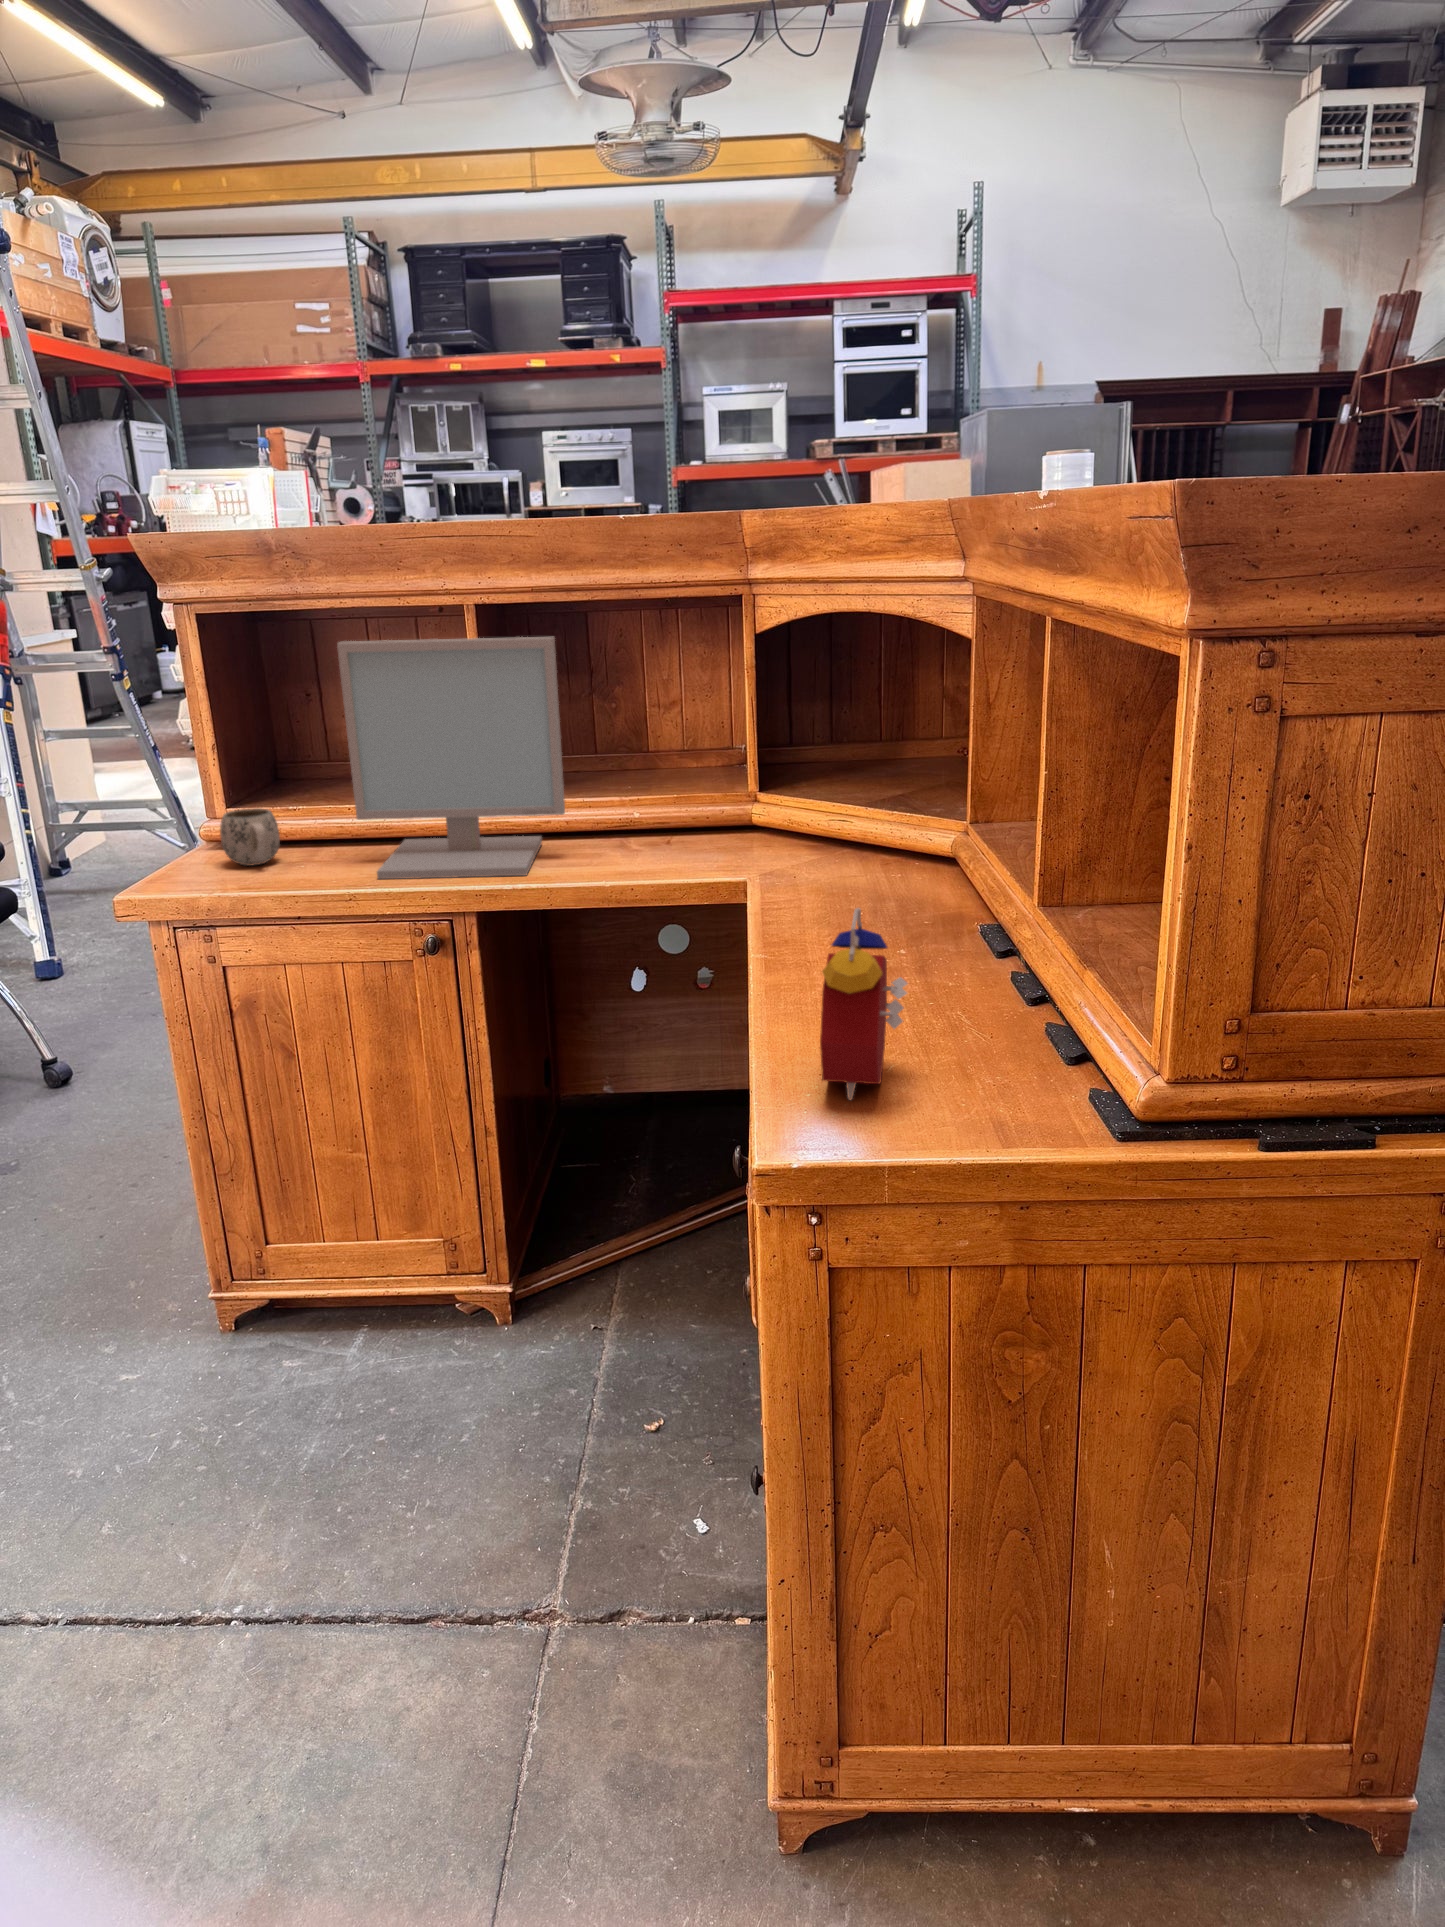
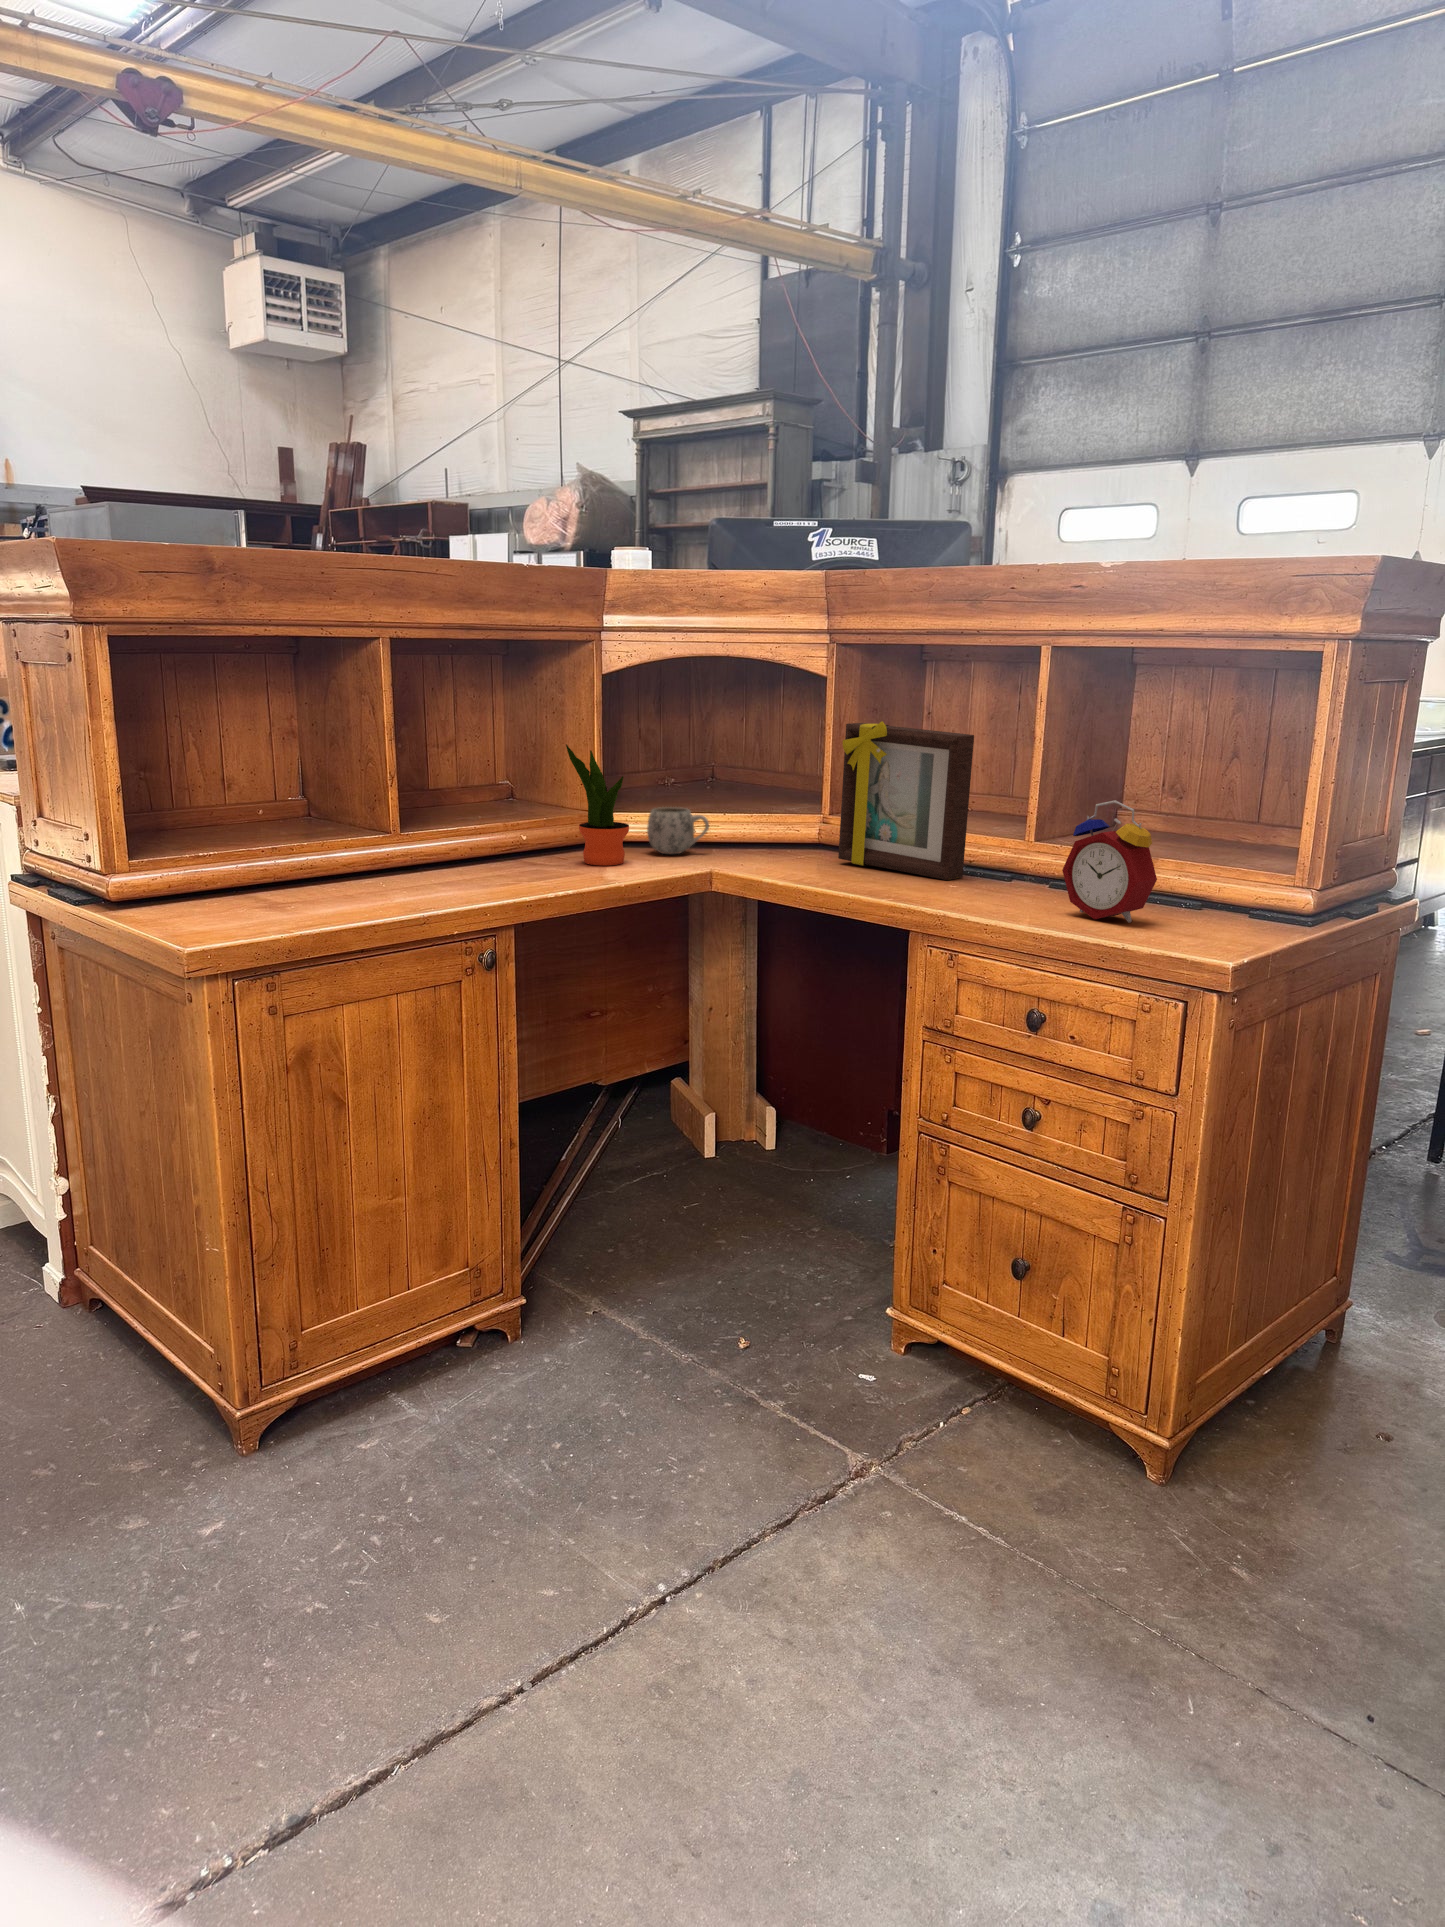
computer monitor: present [337,637,565,879] -> none [311,667,517,908]
potted plant: none [650,723,732,865] -> present [566,744,629,865]
picture frame: none [909,727,972,967] -> present [838,721,974,880]
mug: present [220,808,280,866] -> present [647,807,709,854]

